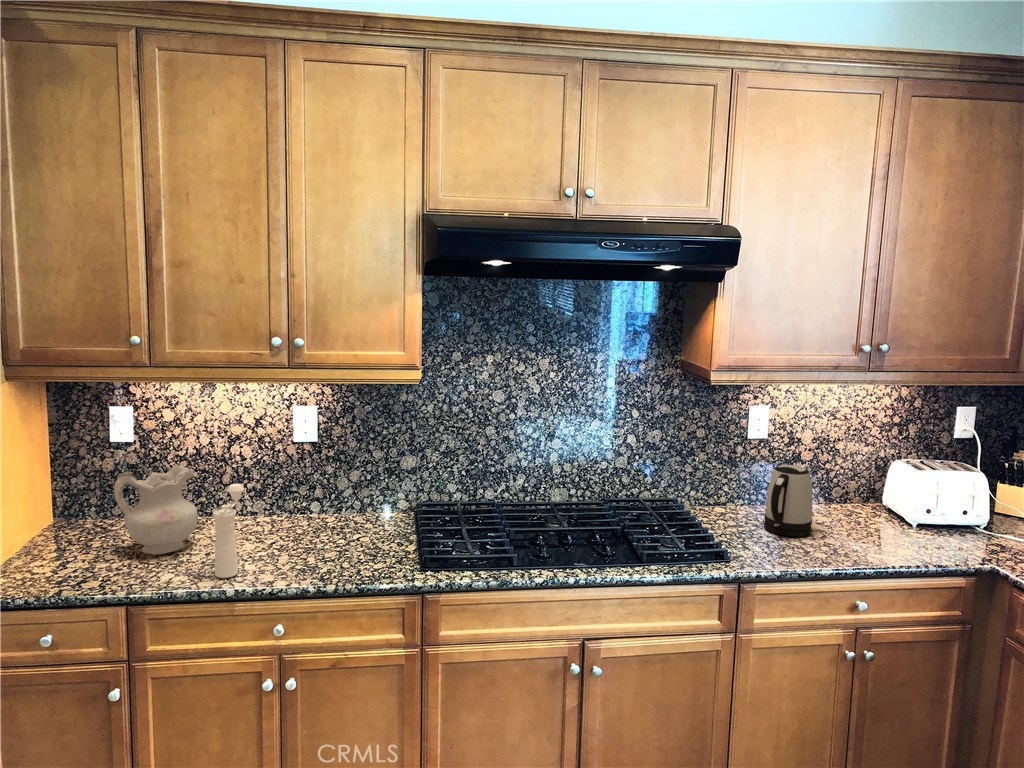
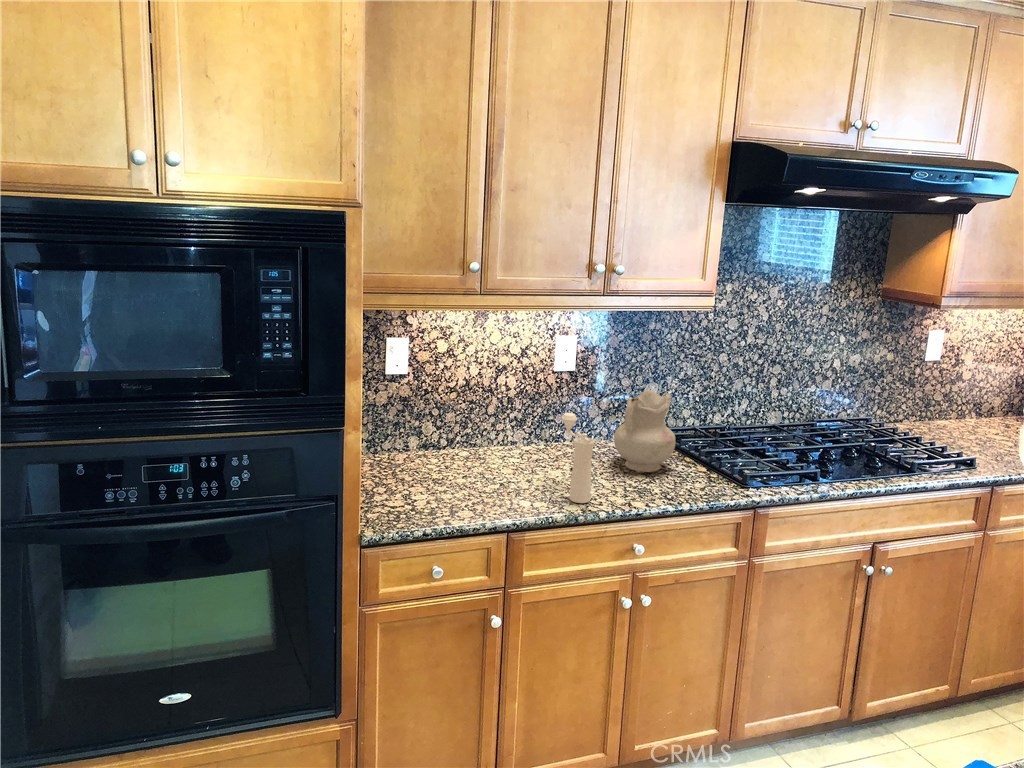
kettle: present [764,465,813,537] -> none [956,384,1005,446]
ceramic pitcher: present [114,466,198,555] -> present [614,390,675,472]

